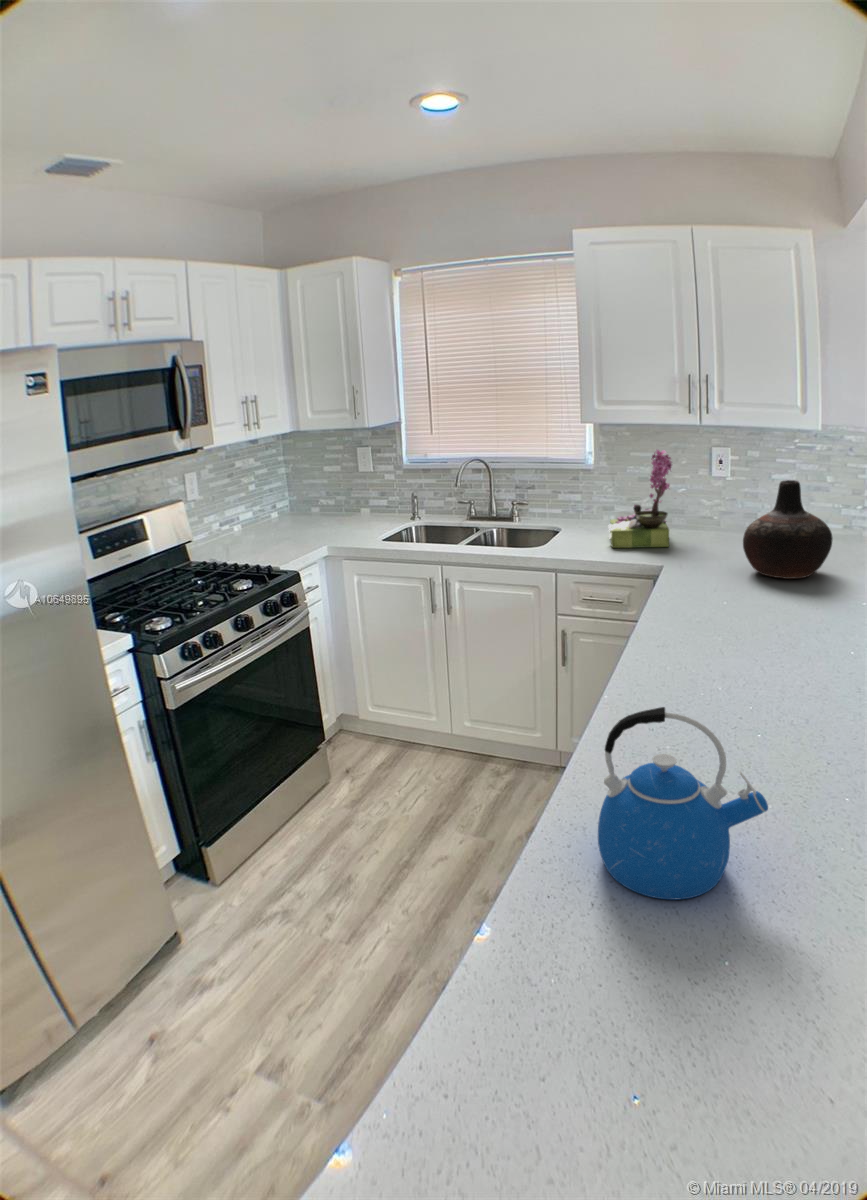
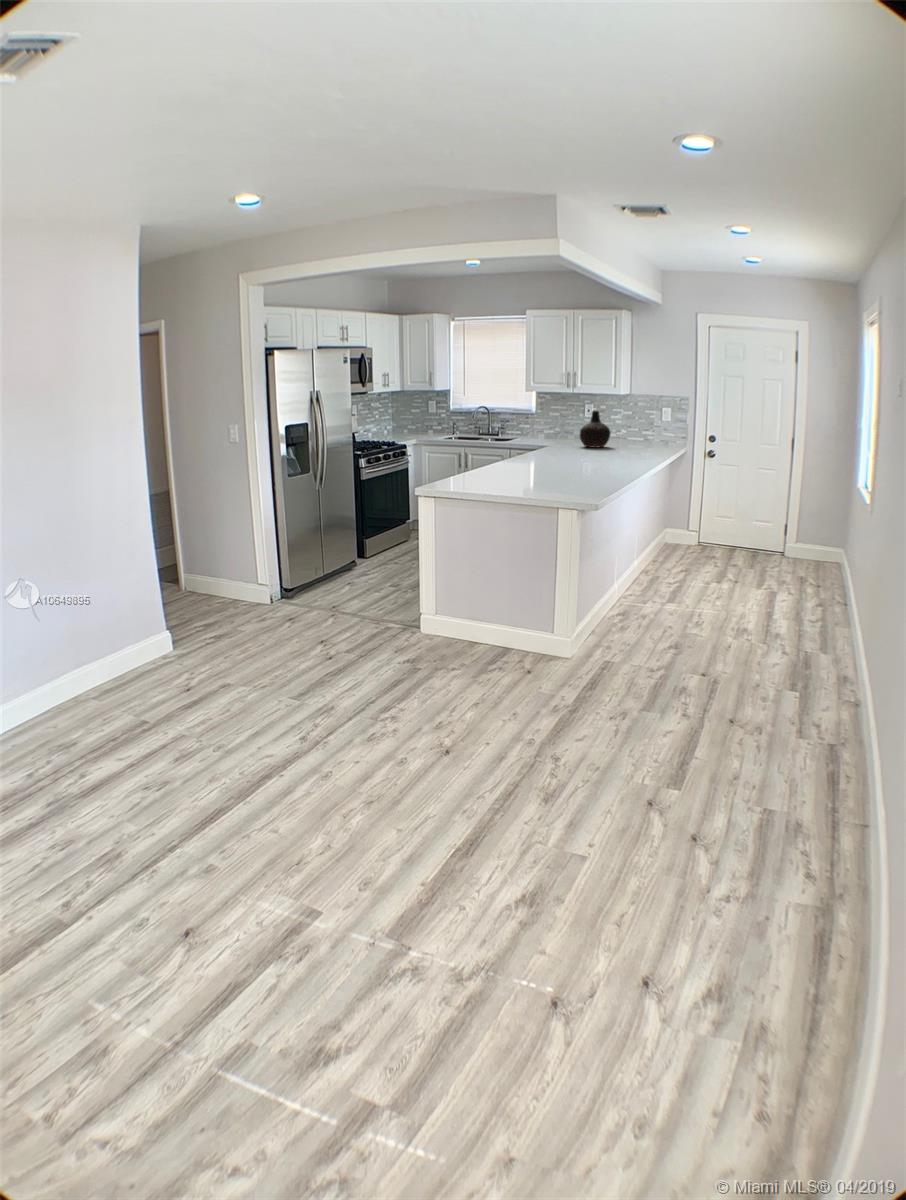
flower arrangement: present [608,450,672,548] -> none [536,402,565,443]
kettle: present [598,707,768,900] -> none [495,430,529,468]

